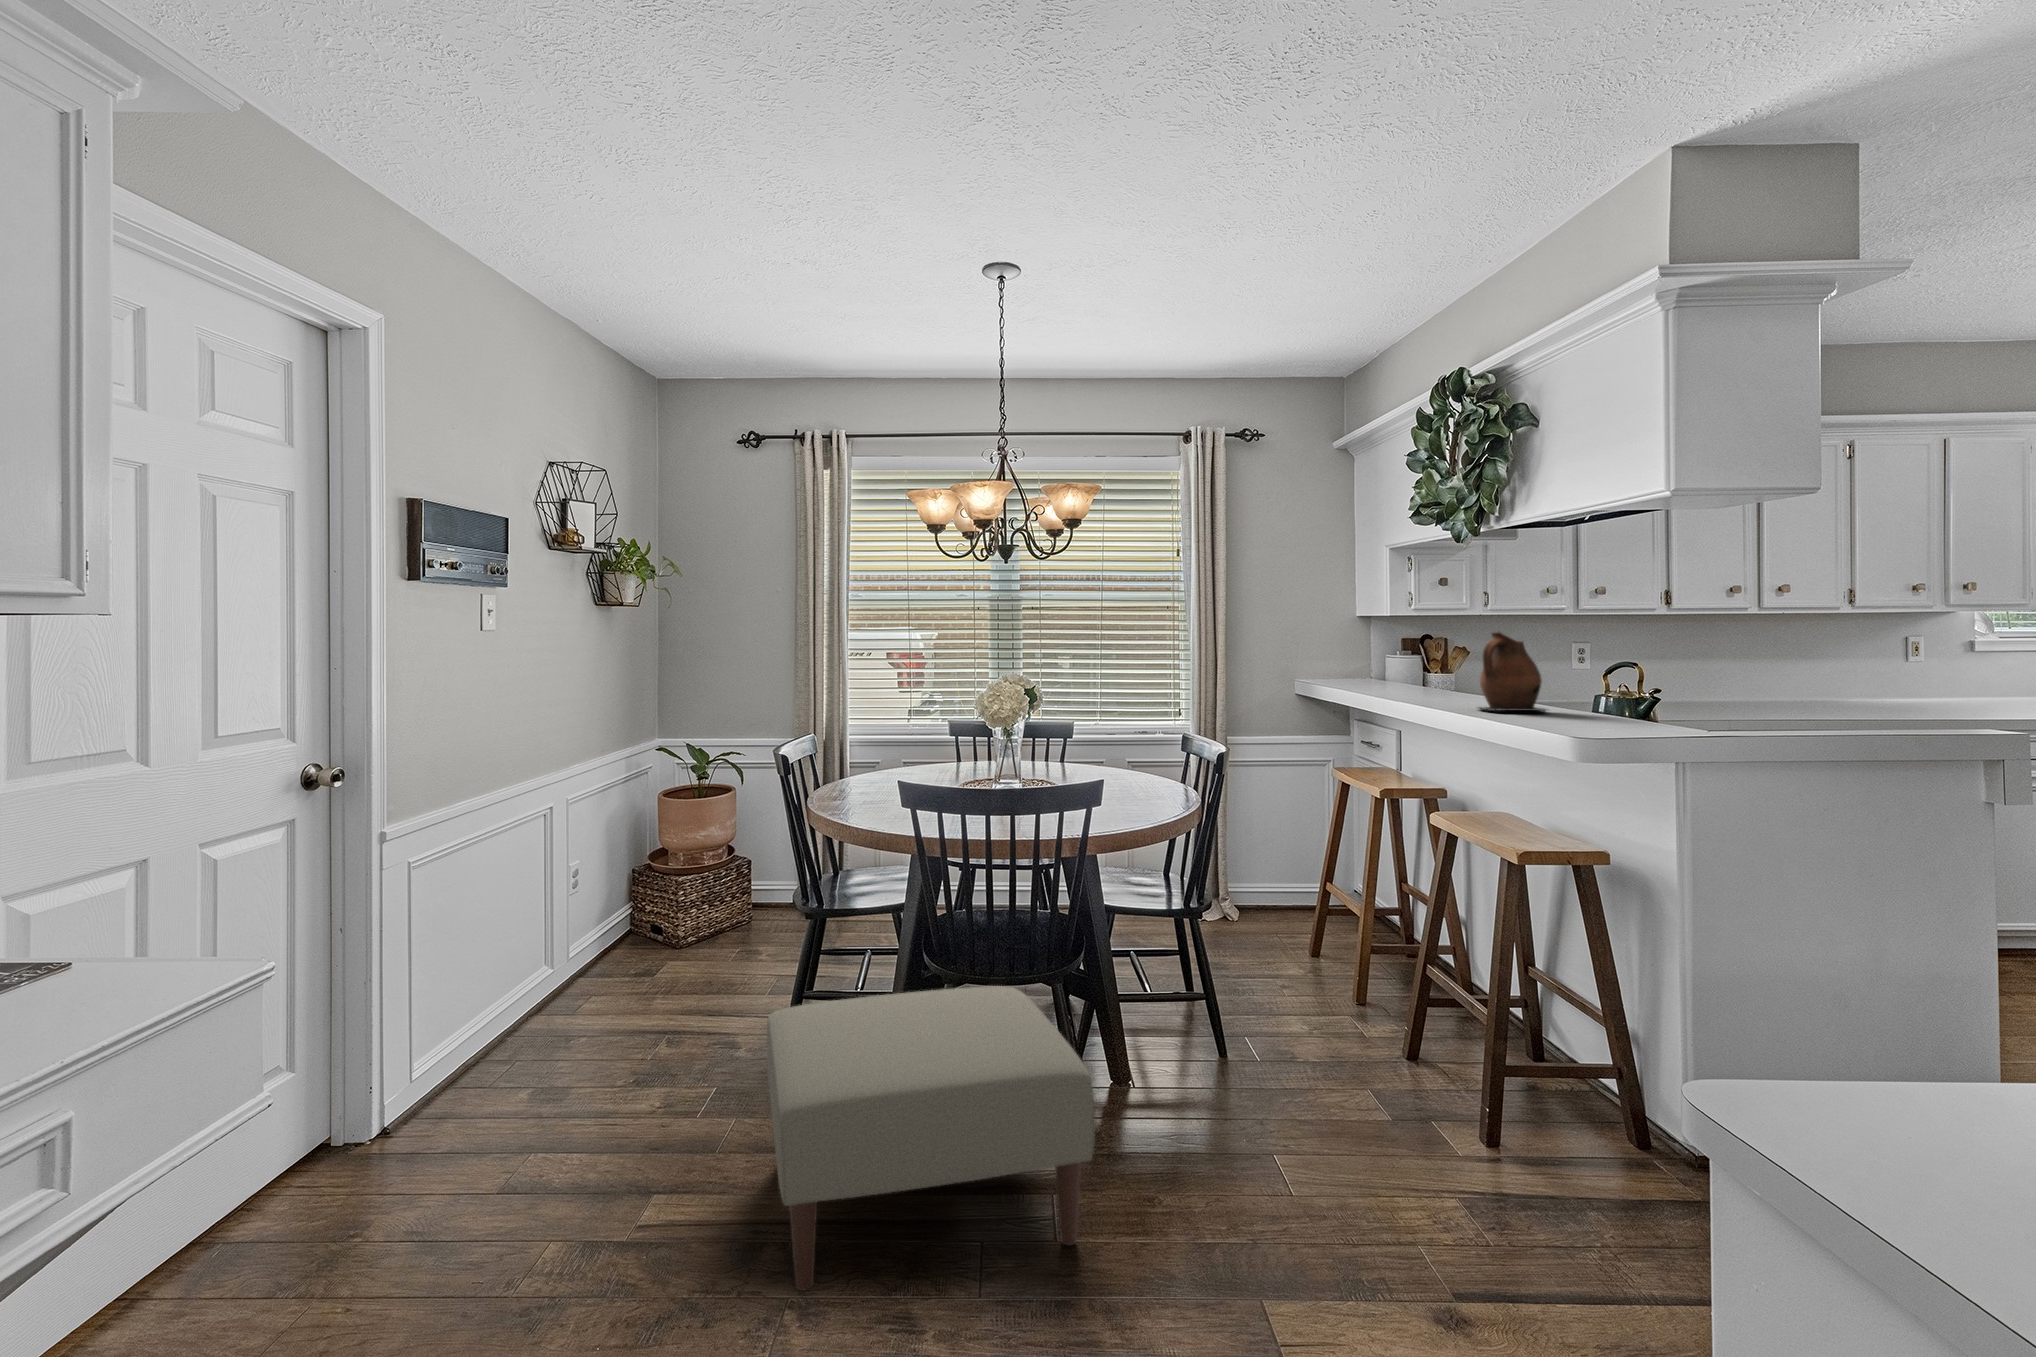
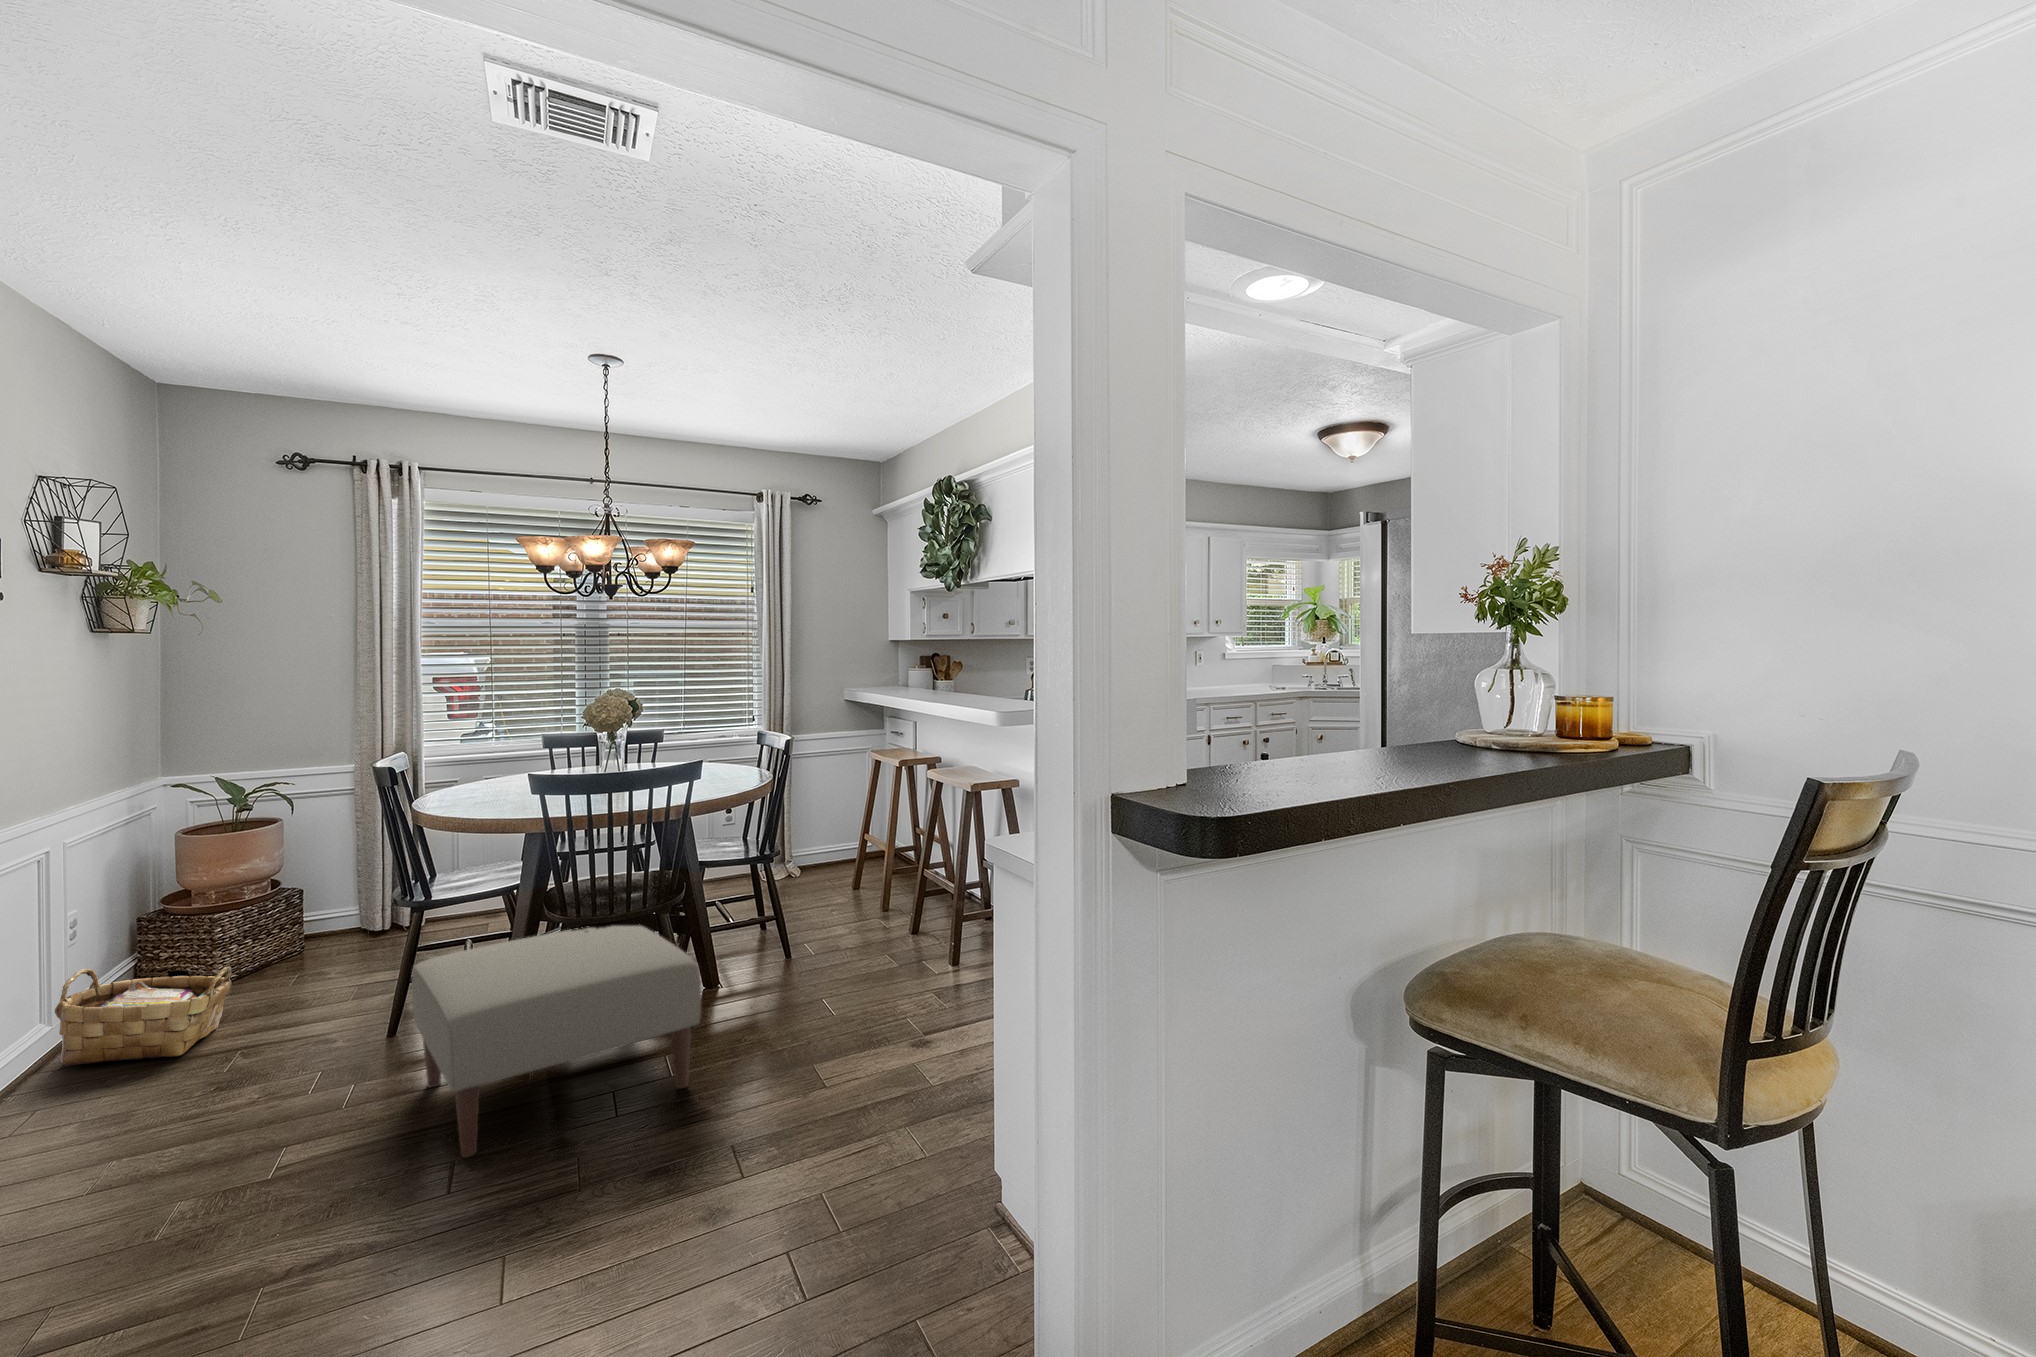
ceramic pitcher: present [1479,632,1547,711] -> none [958,653,1004,706]
woven basket: none [481,958,627,1065] -> present [55,967,232,1066]

